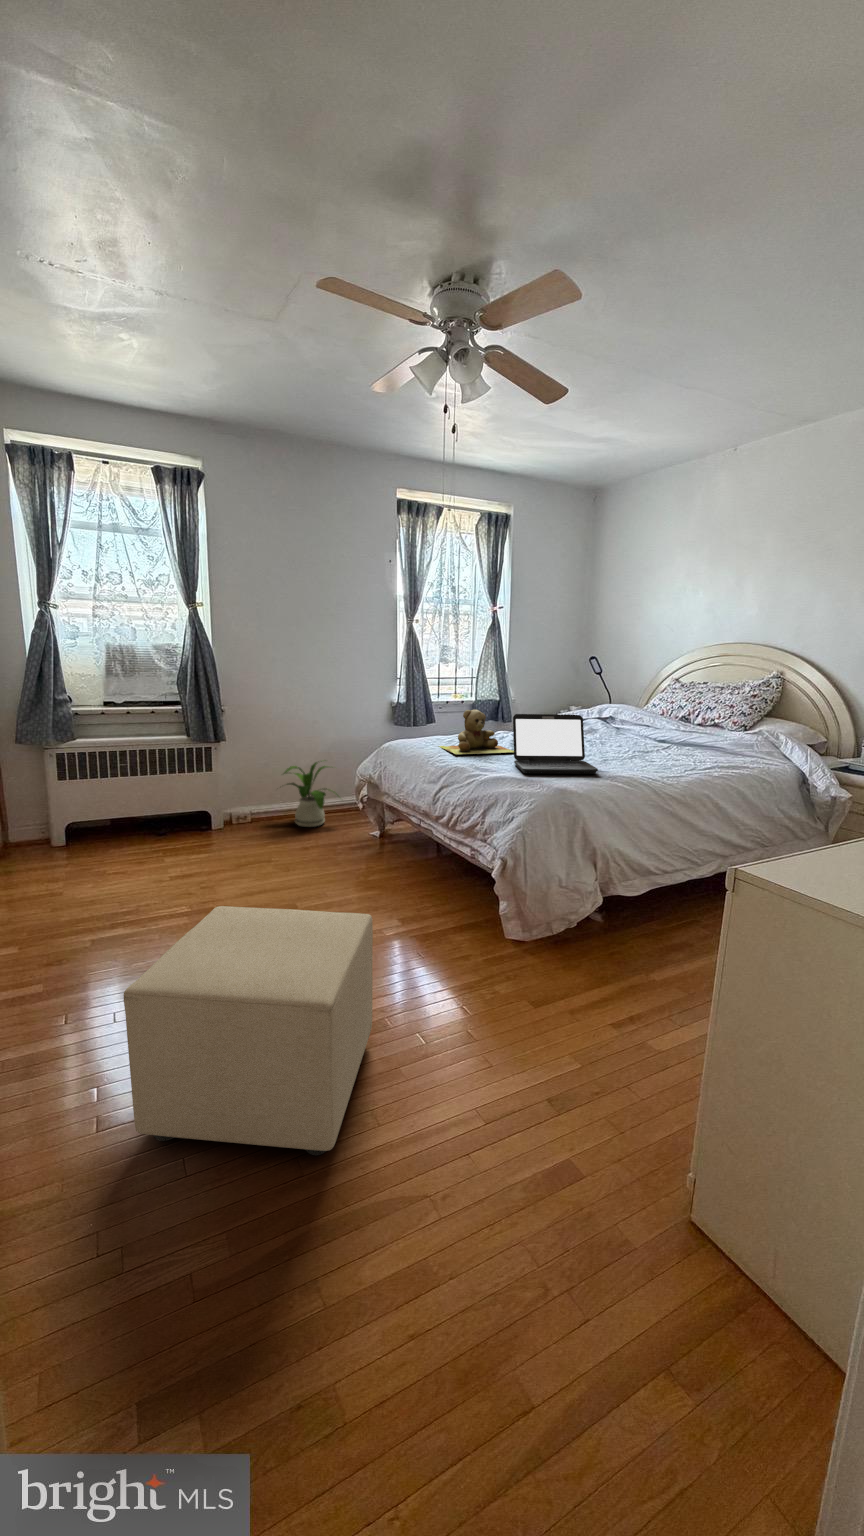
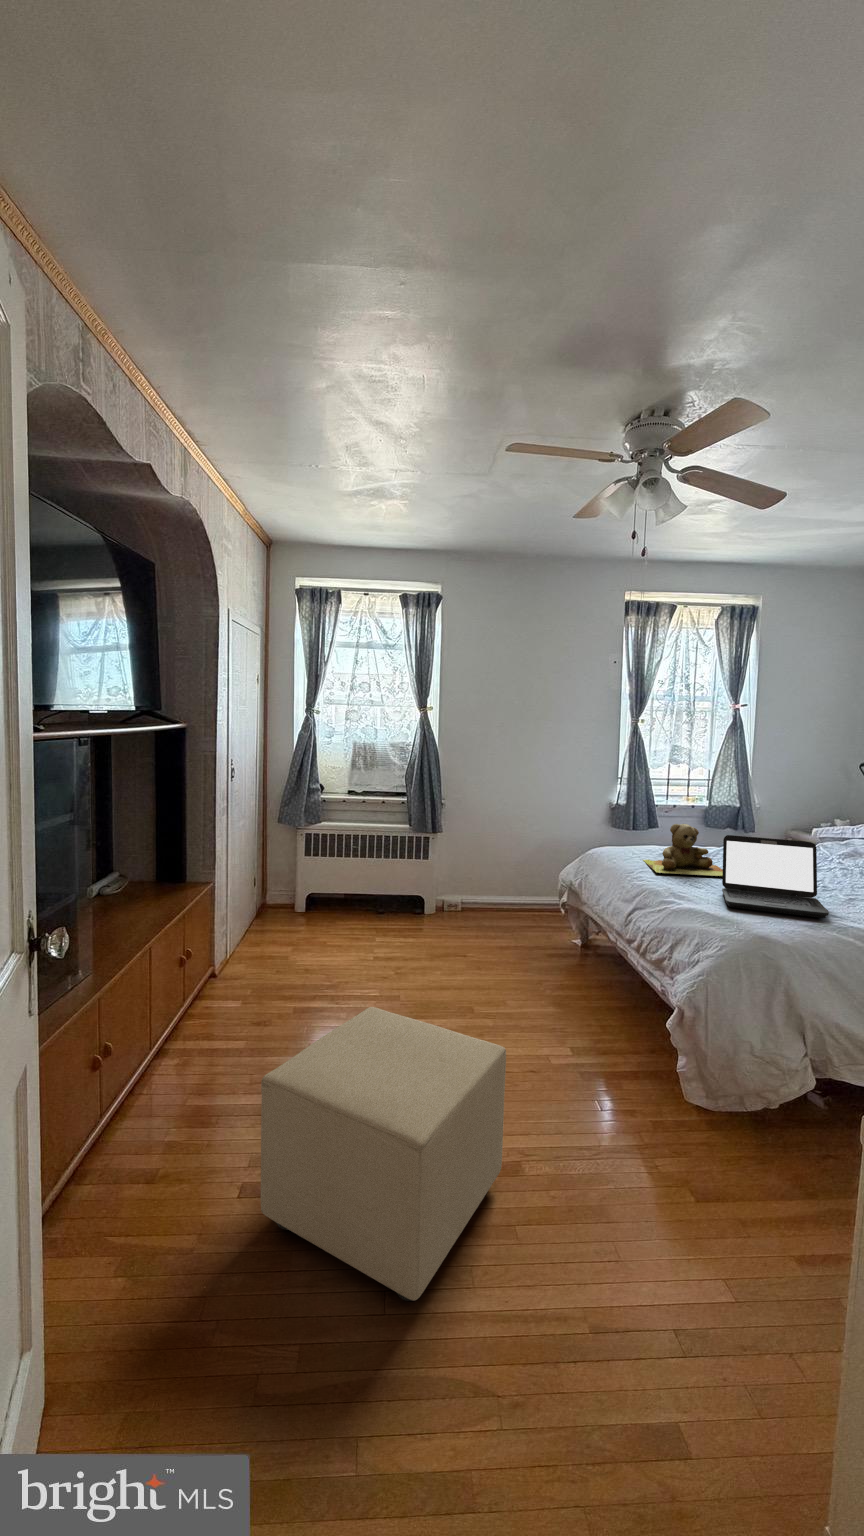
house plant: present [284,761,335,827] -> none [485,859,549,925]

